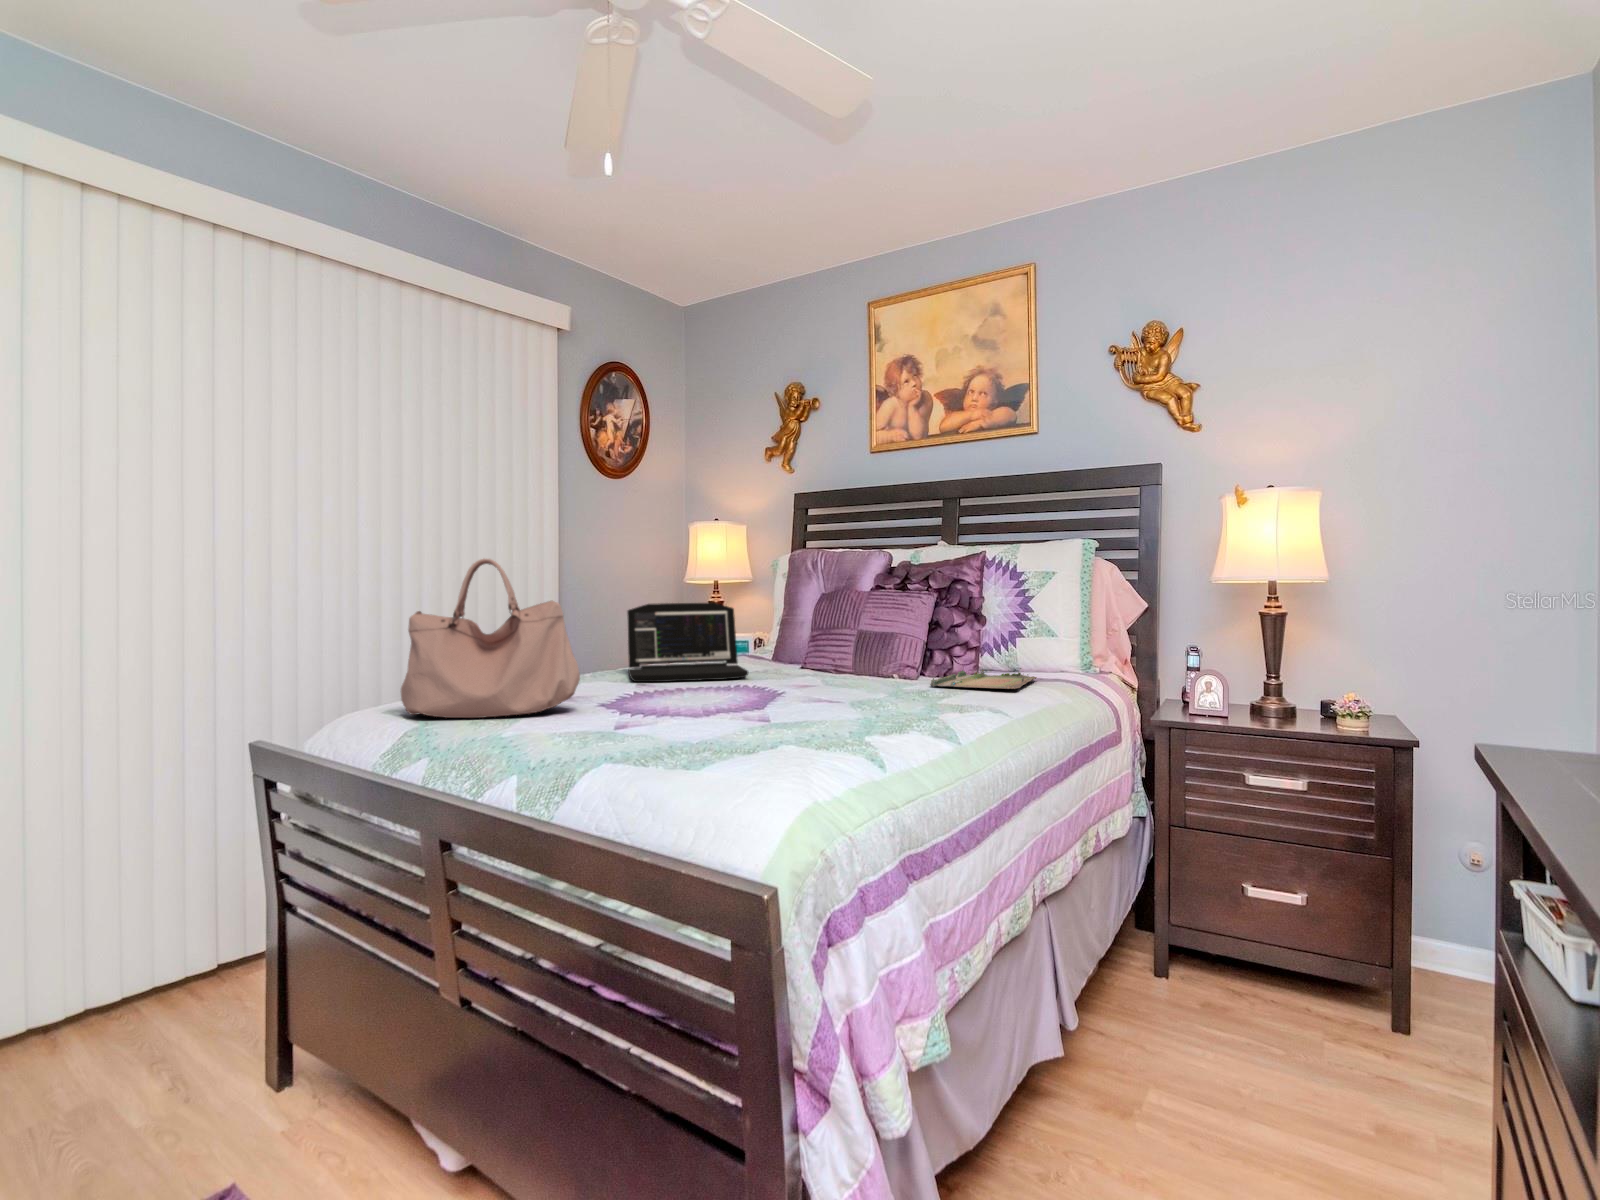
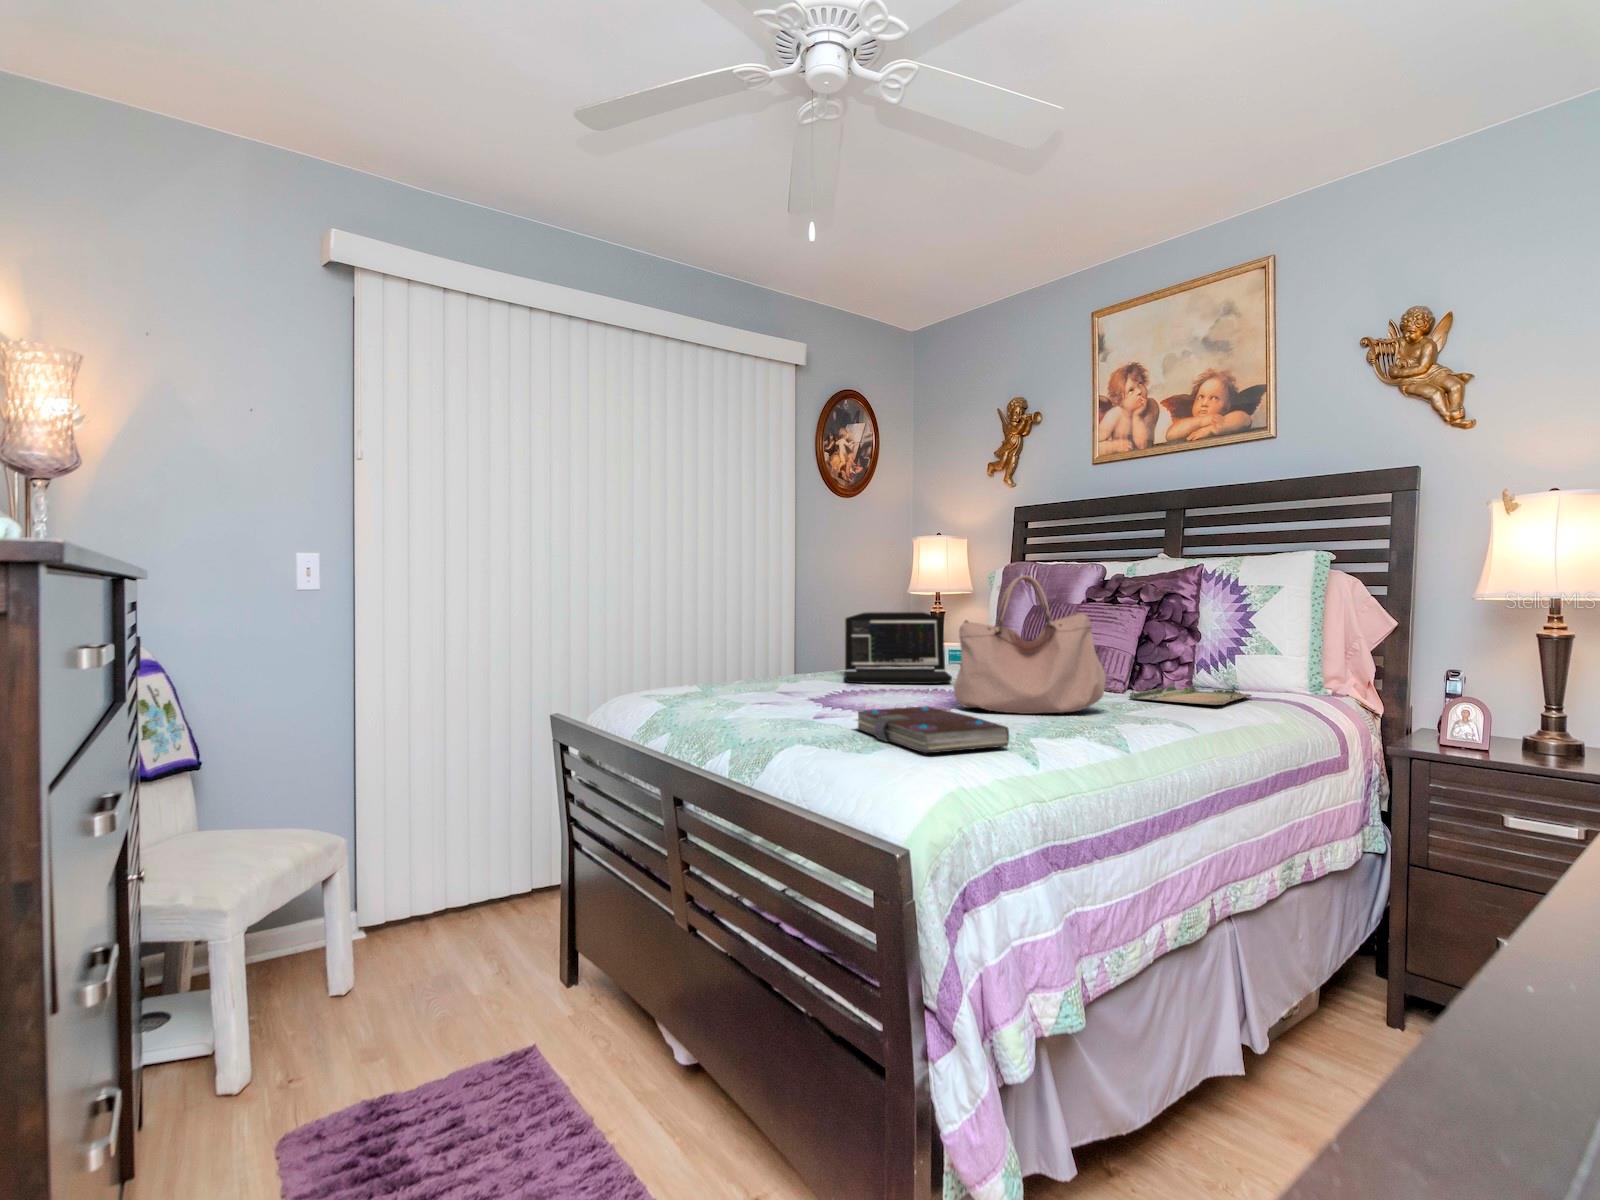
handbag: present [401,559,580,718] -> present [954,575,1107,714]
book: none [665,707,851,763] -> present [854,706,1009,753]

